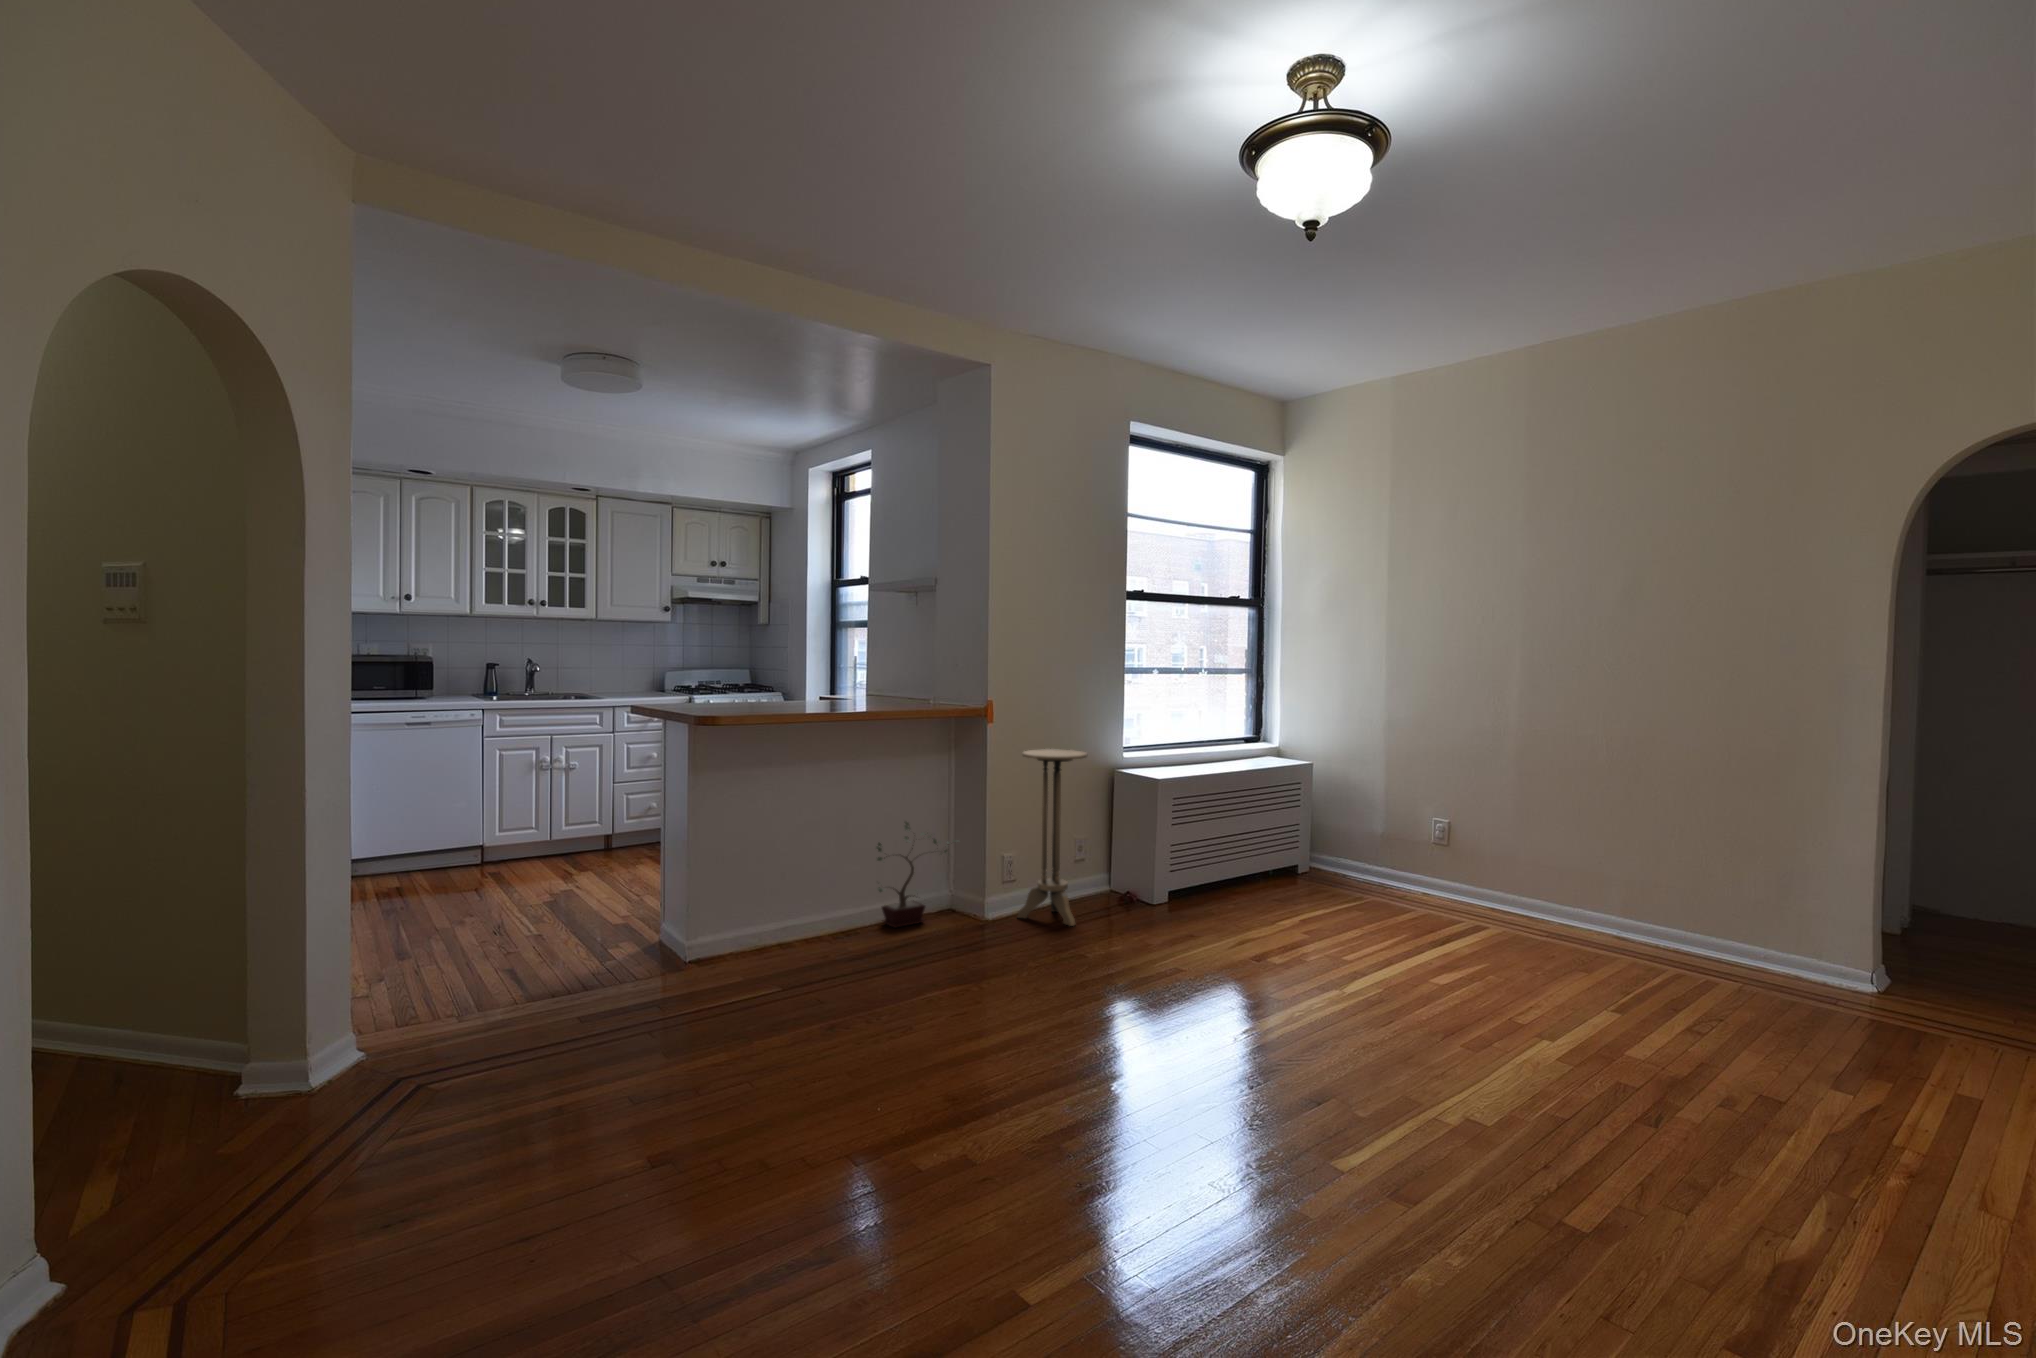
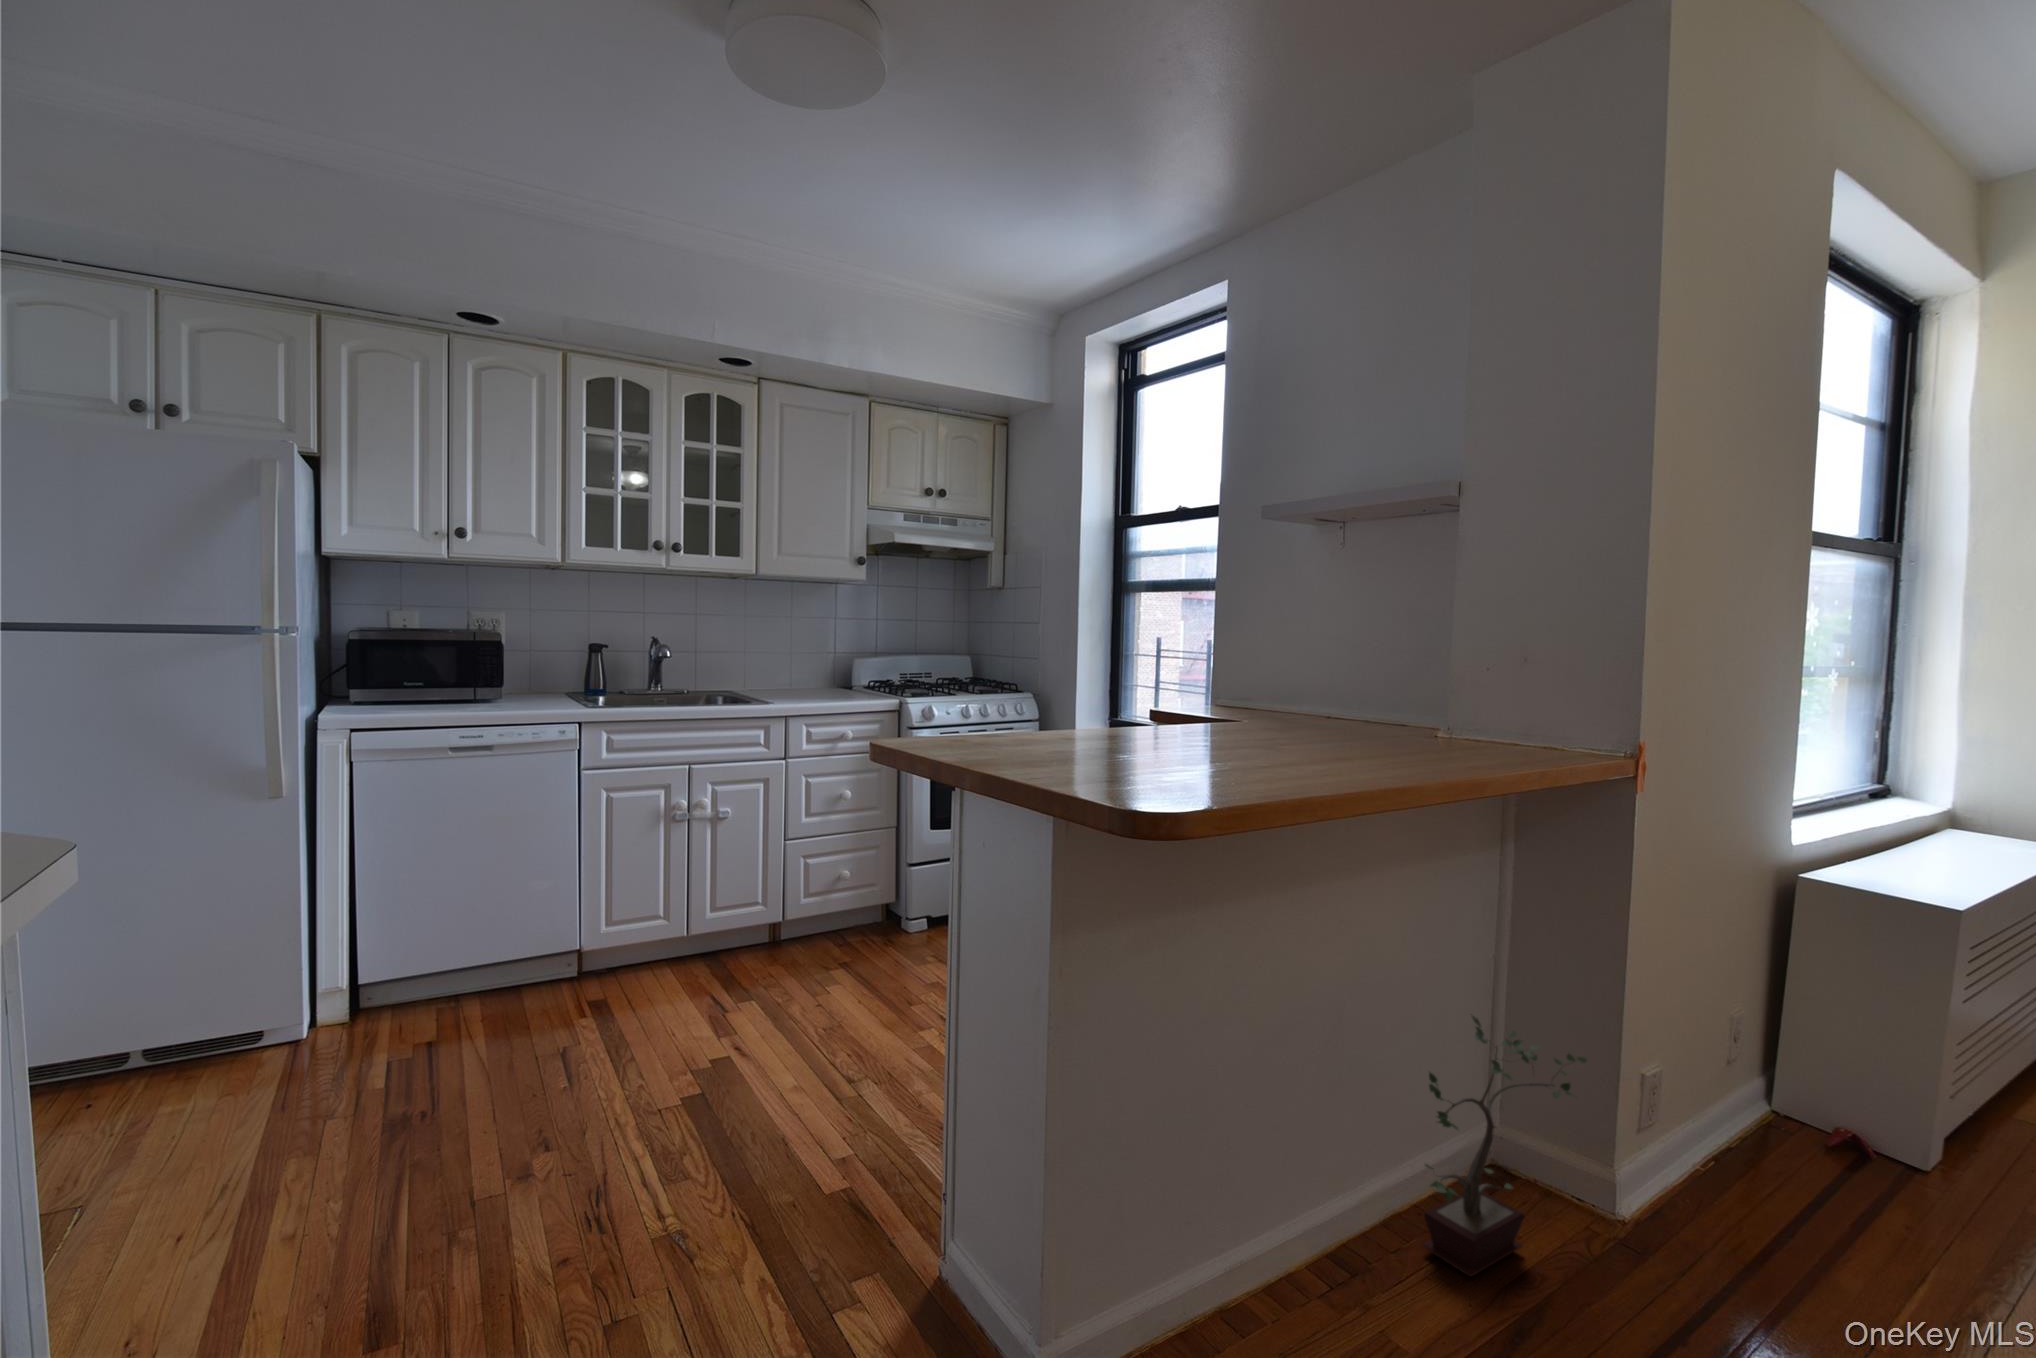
side table: present [1017,749,1087,926] -> none [1712,850,1937,1292]

